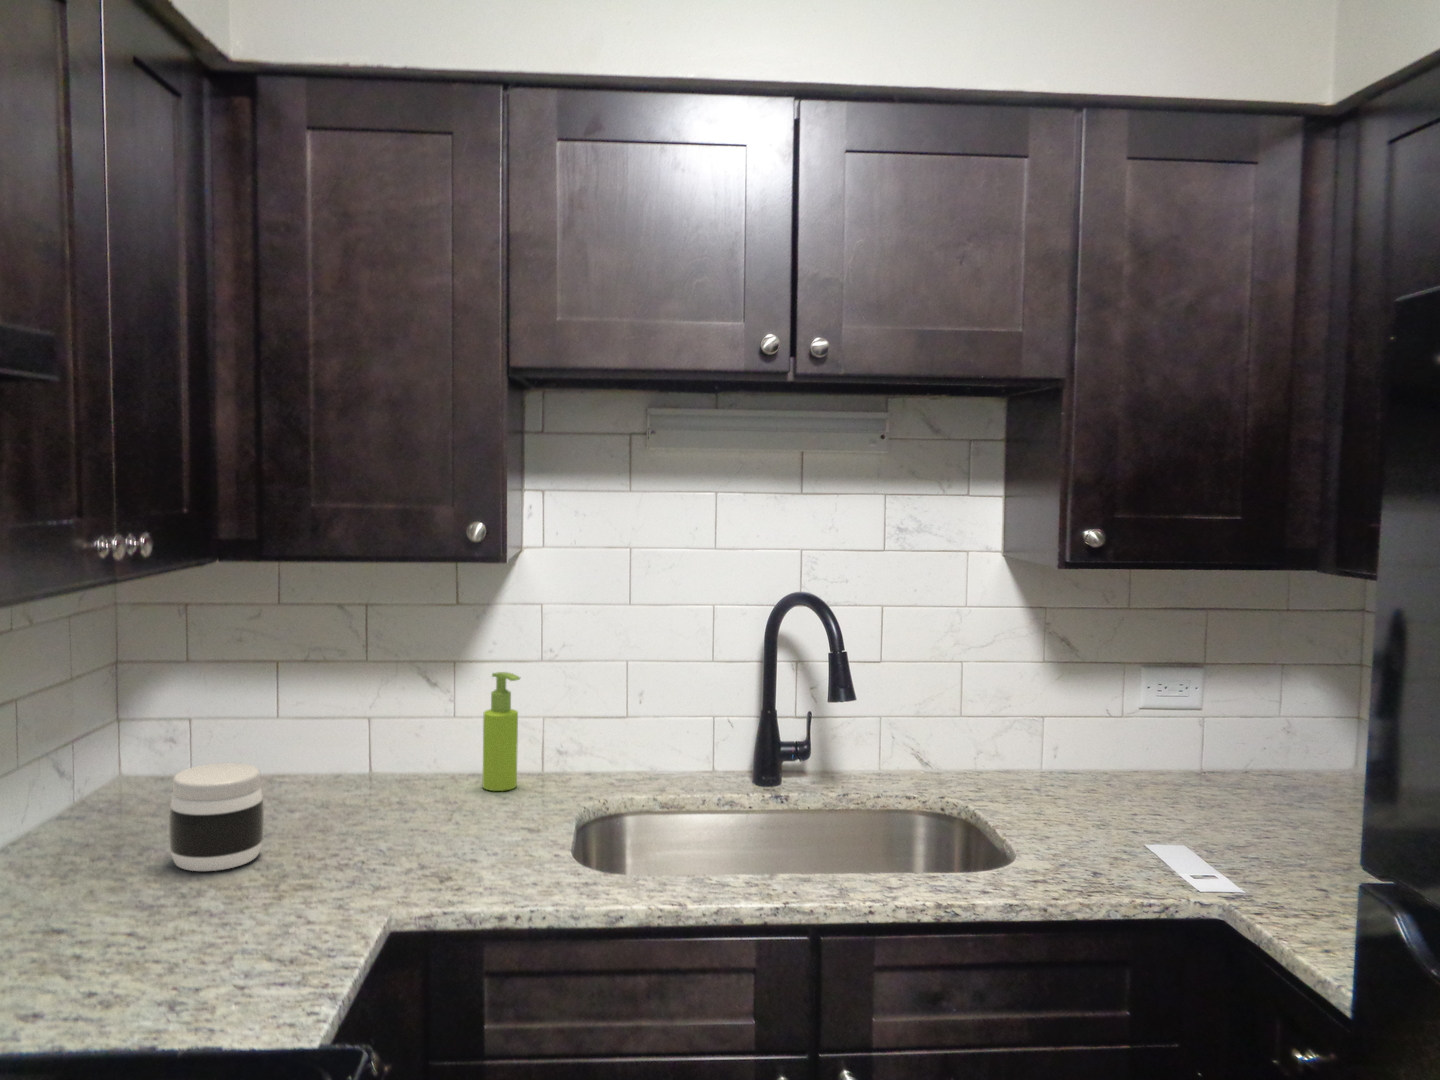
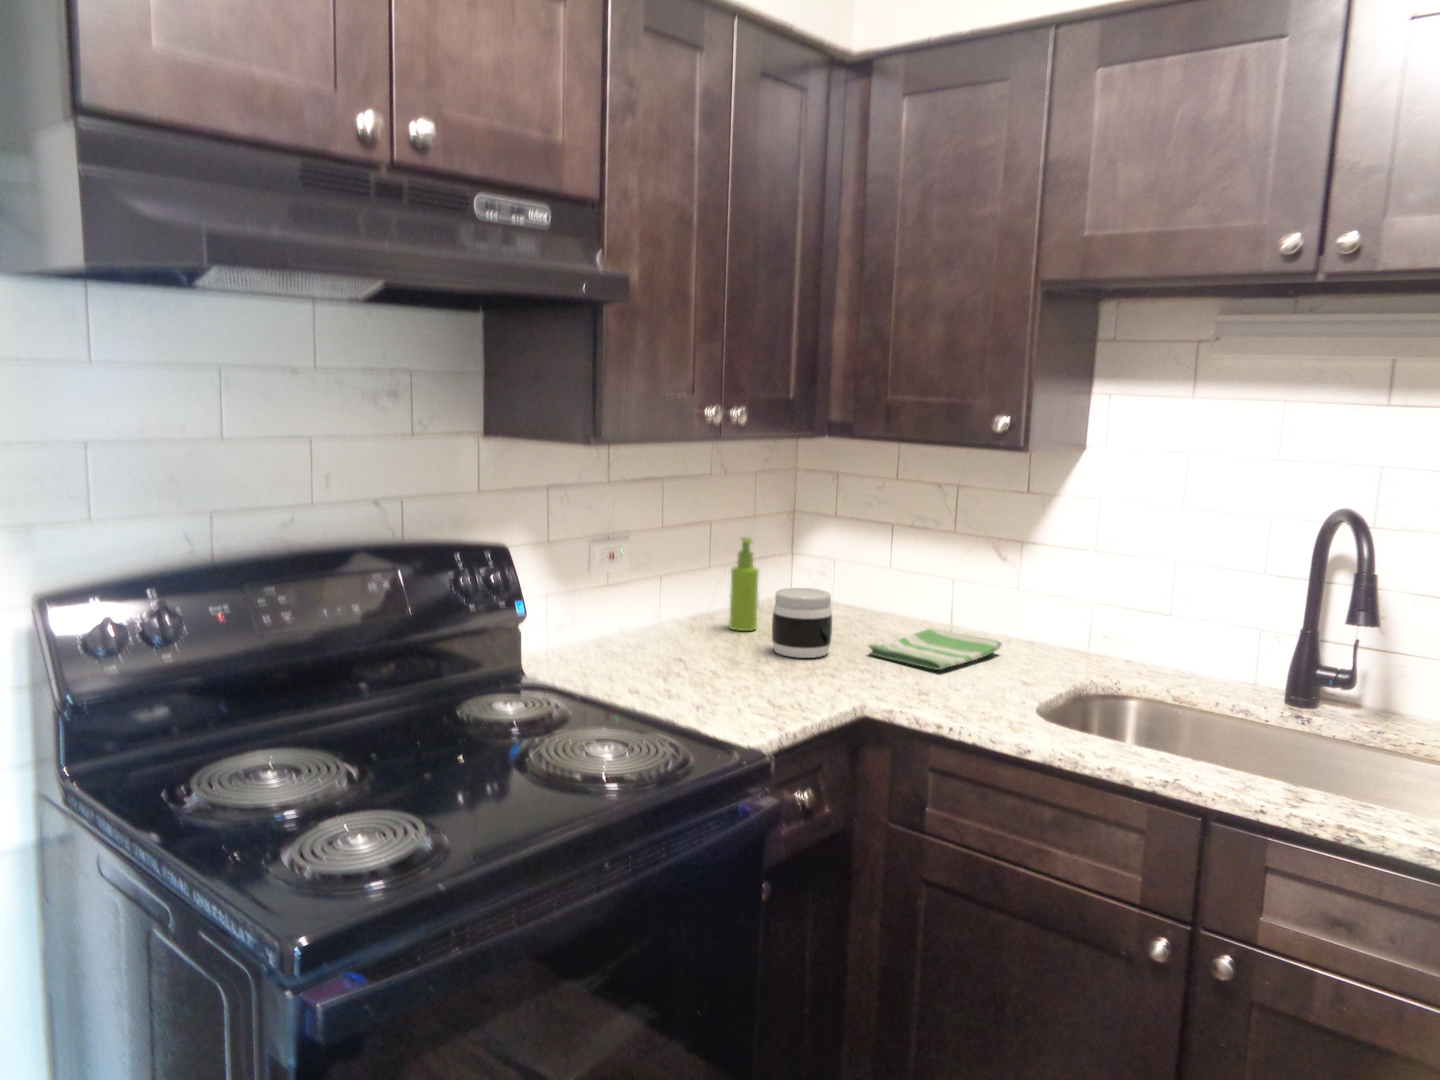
soap dispenser: present [483,672,520,791] -> present [730,537,758,631]
dish towel: none [309,778,455,837] -> present [869,628,1002,670]

